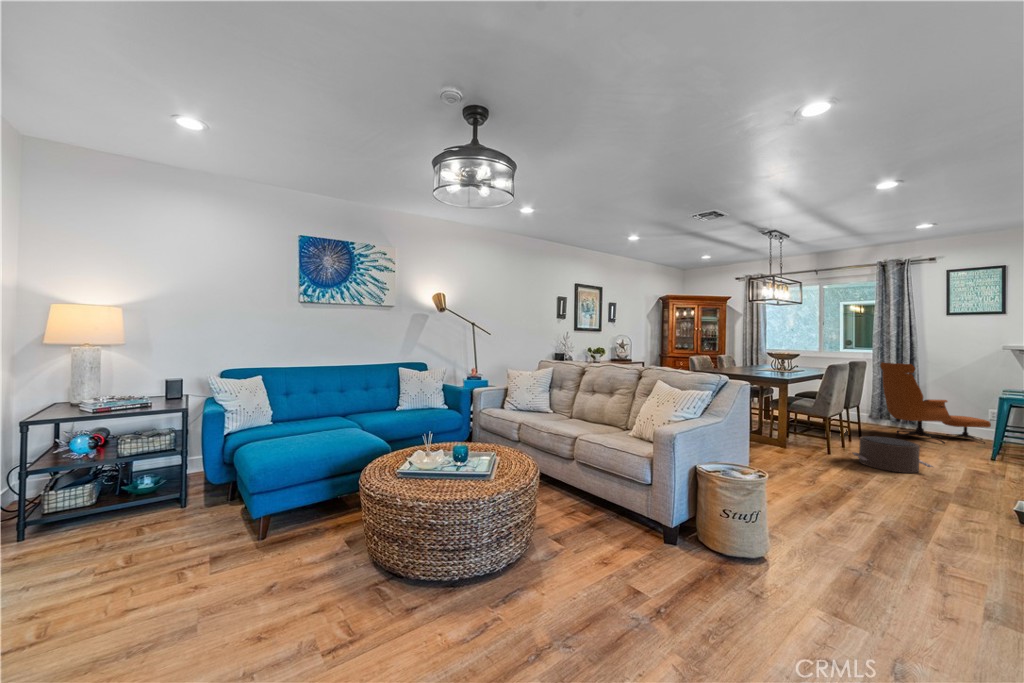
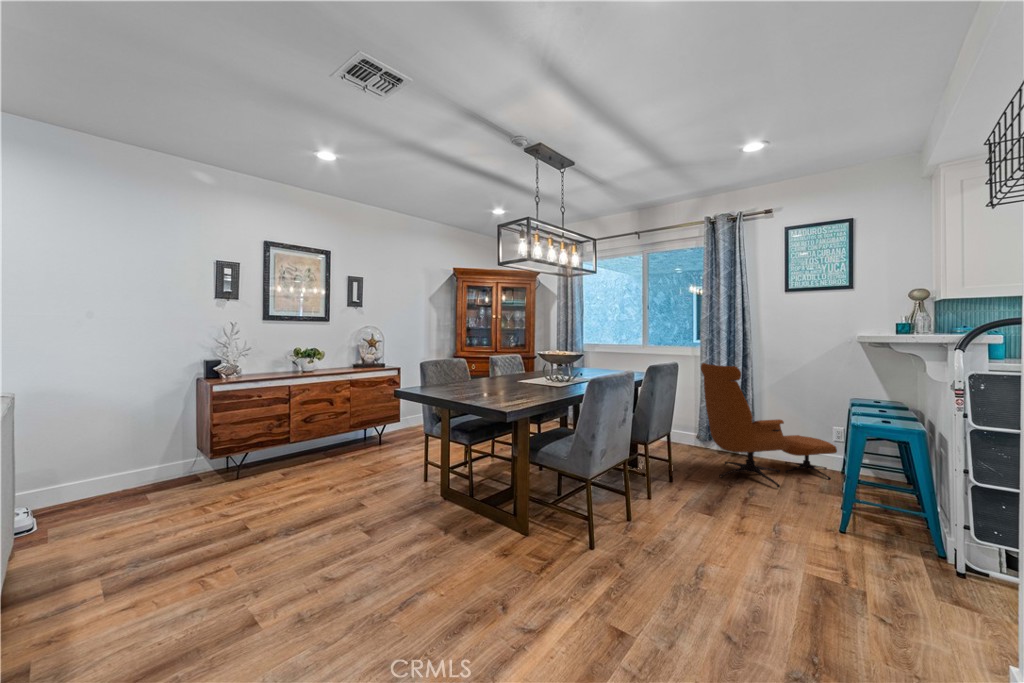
pouf: present [853,436,933,473] -> none [622,512,747,607]

